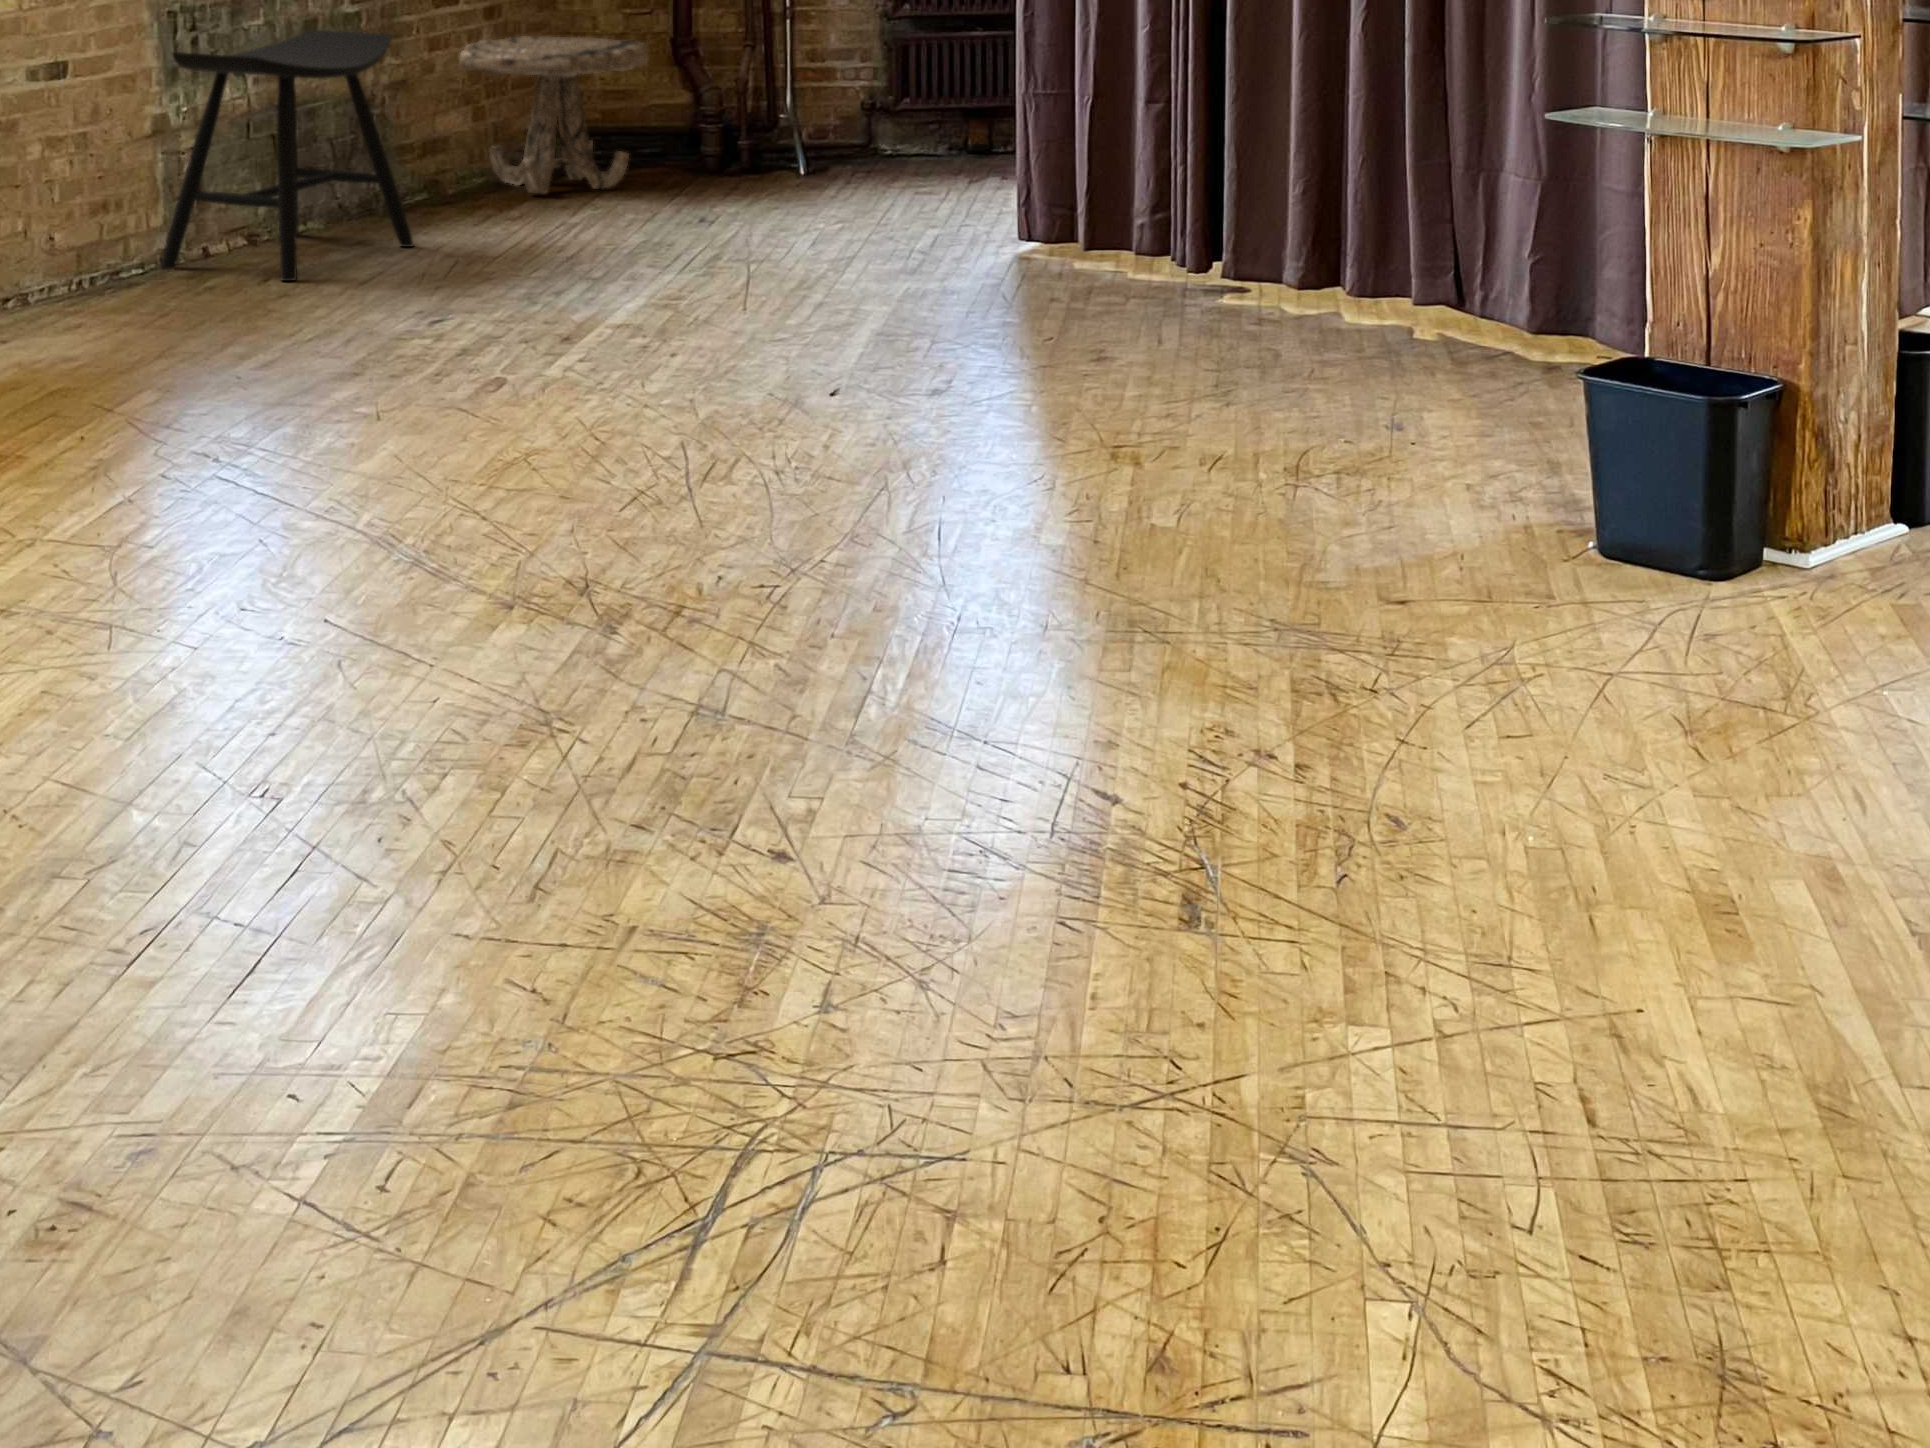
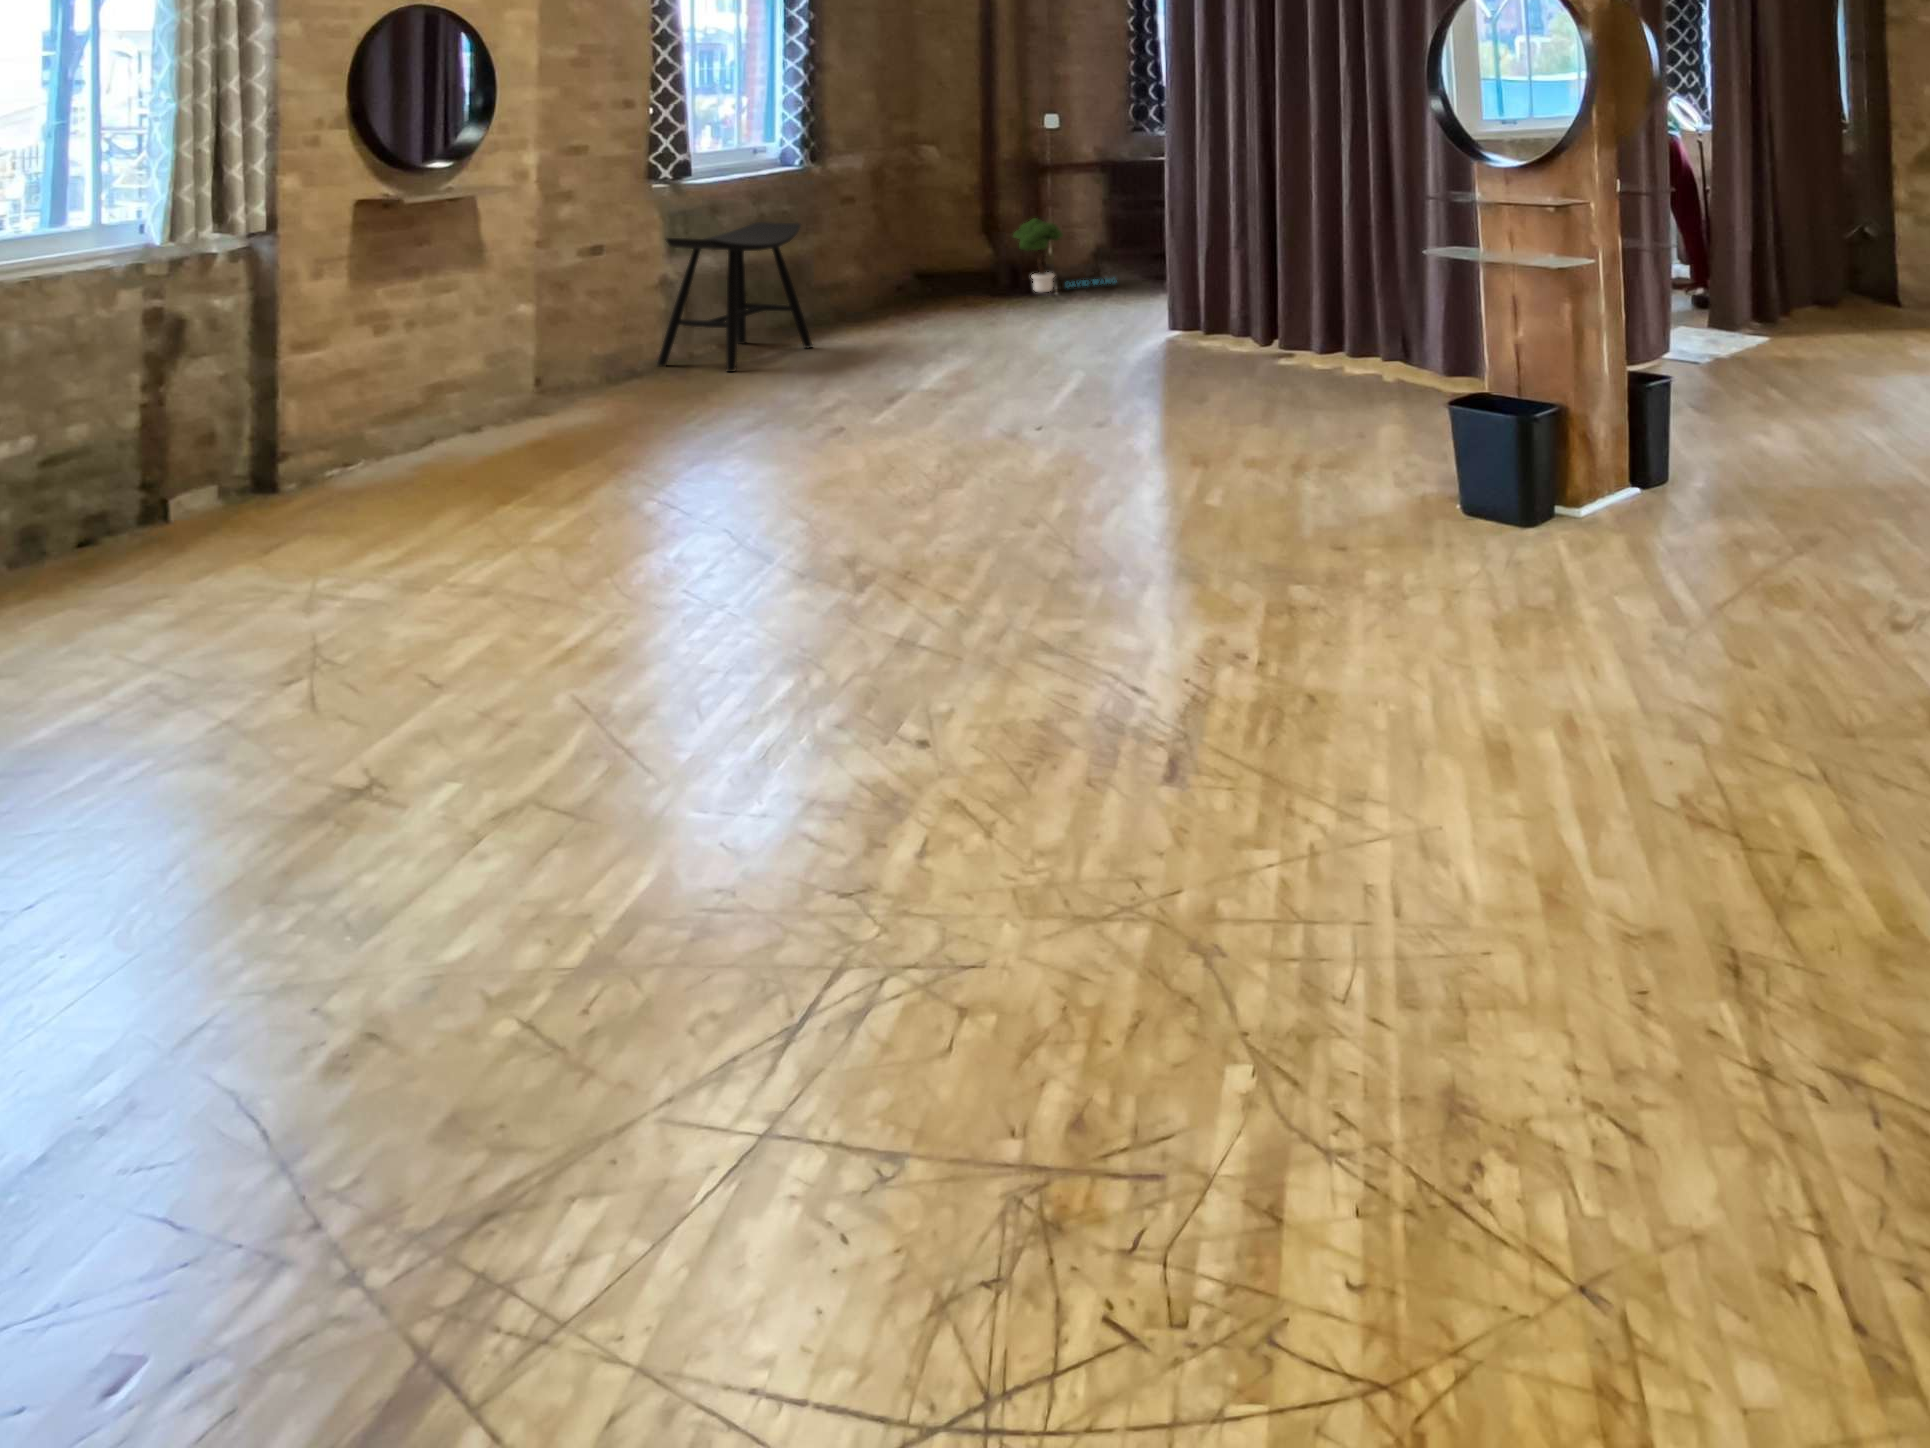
side table: present [460,36,648,193] -> none [849,222,961,313]
potted tree: none [732,36,911,166] -> present [1013,218,1115,292]

